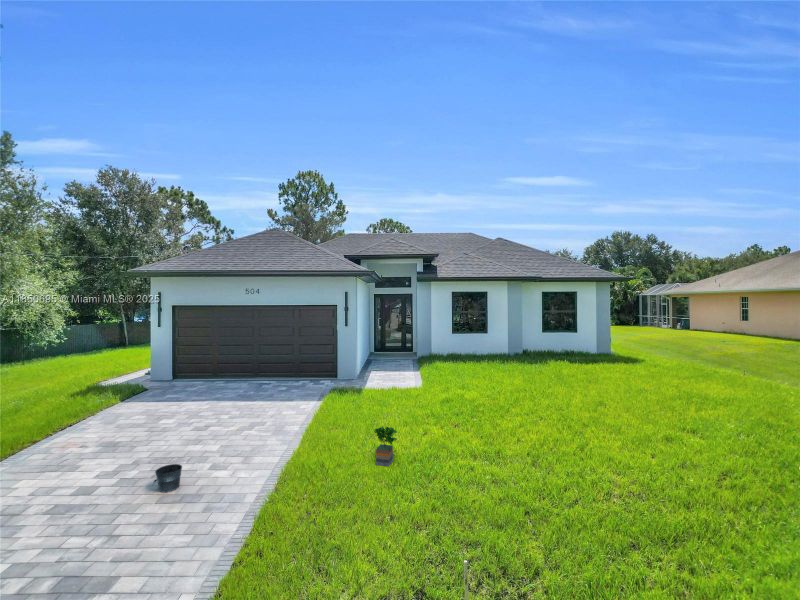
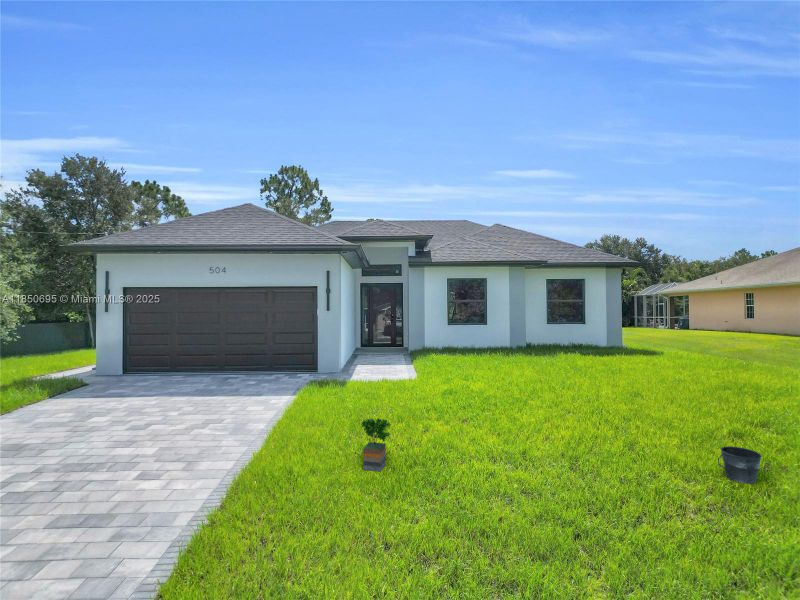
bucket: present [154,464,182,492] -> present [718,446,762,483]

